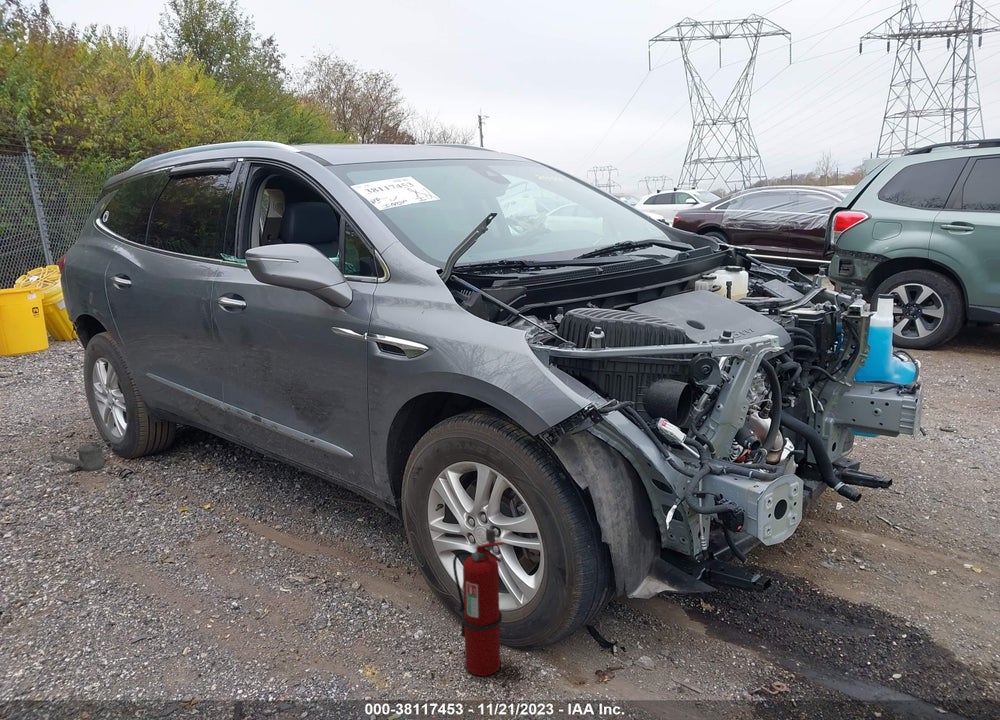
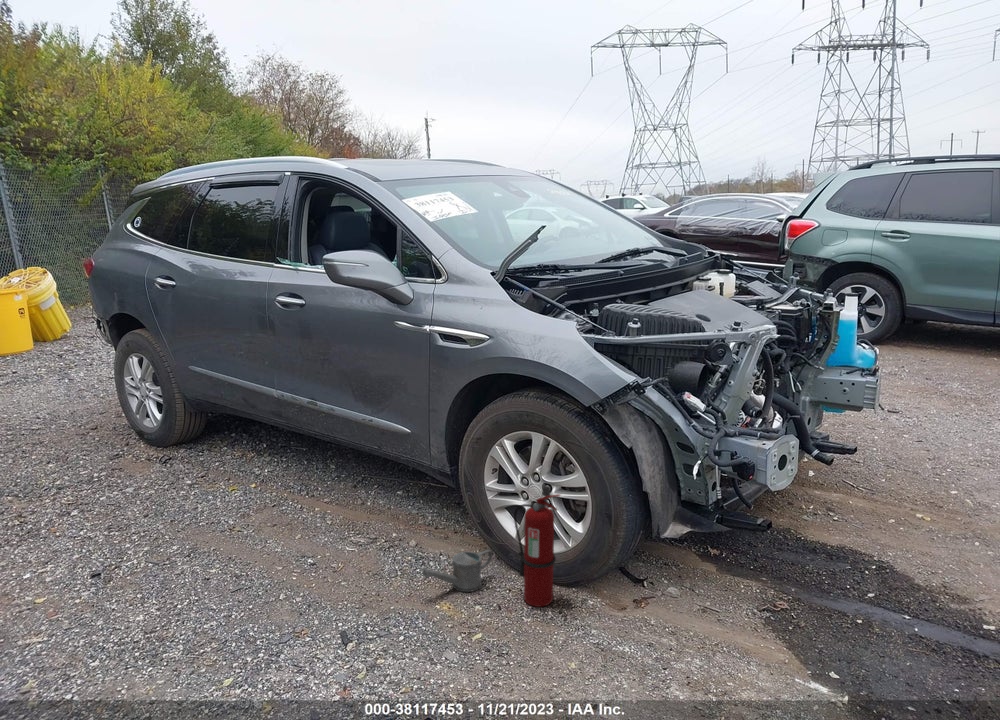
watering can: present [51,441,113,471] -> present [423,550,492,592]

